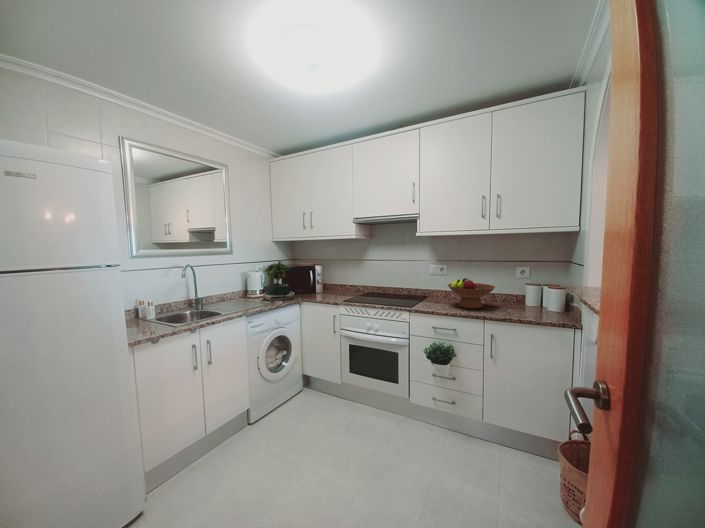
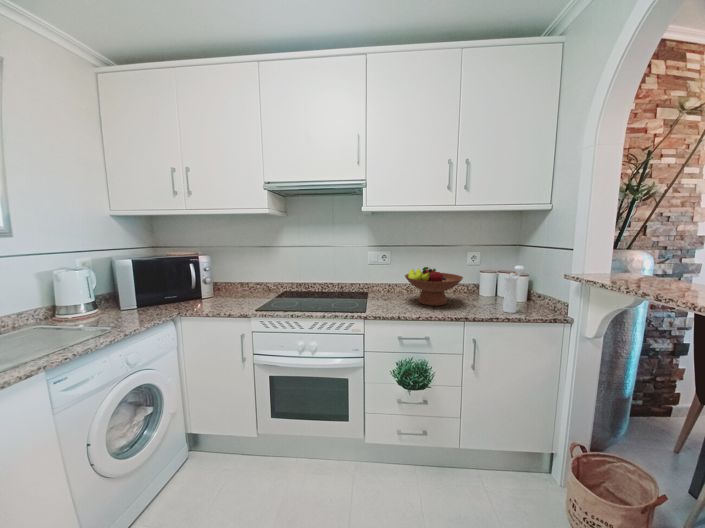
potted plant: present [264,261,294,301] -> none [69,248,163,328]
pepper mill: none [523,280,547,318] -> present [503,266,524,313]

